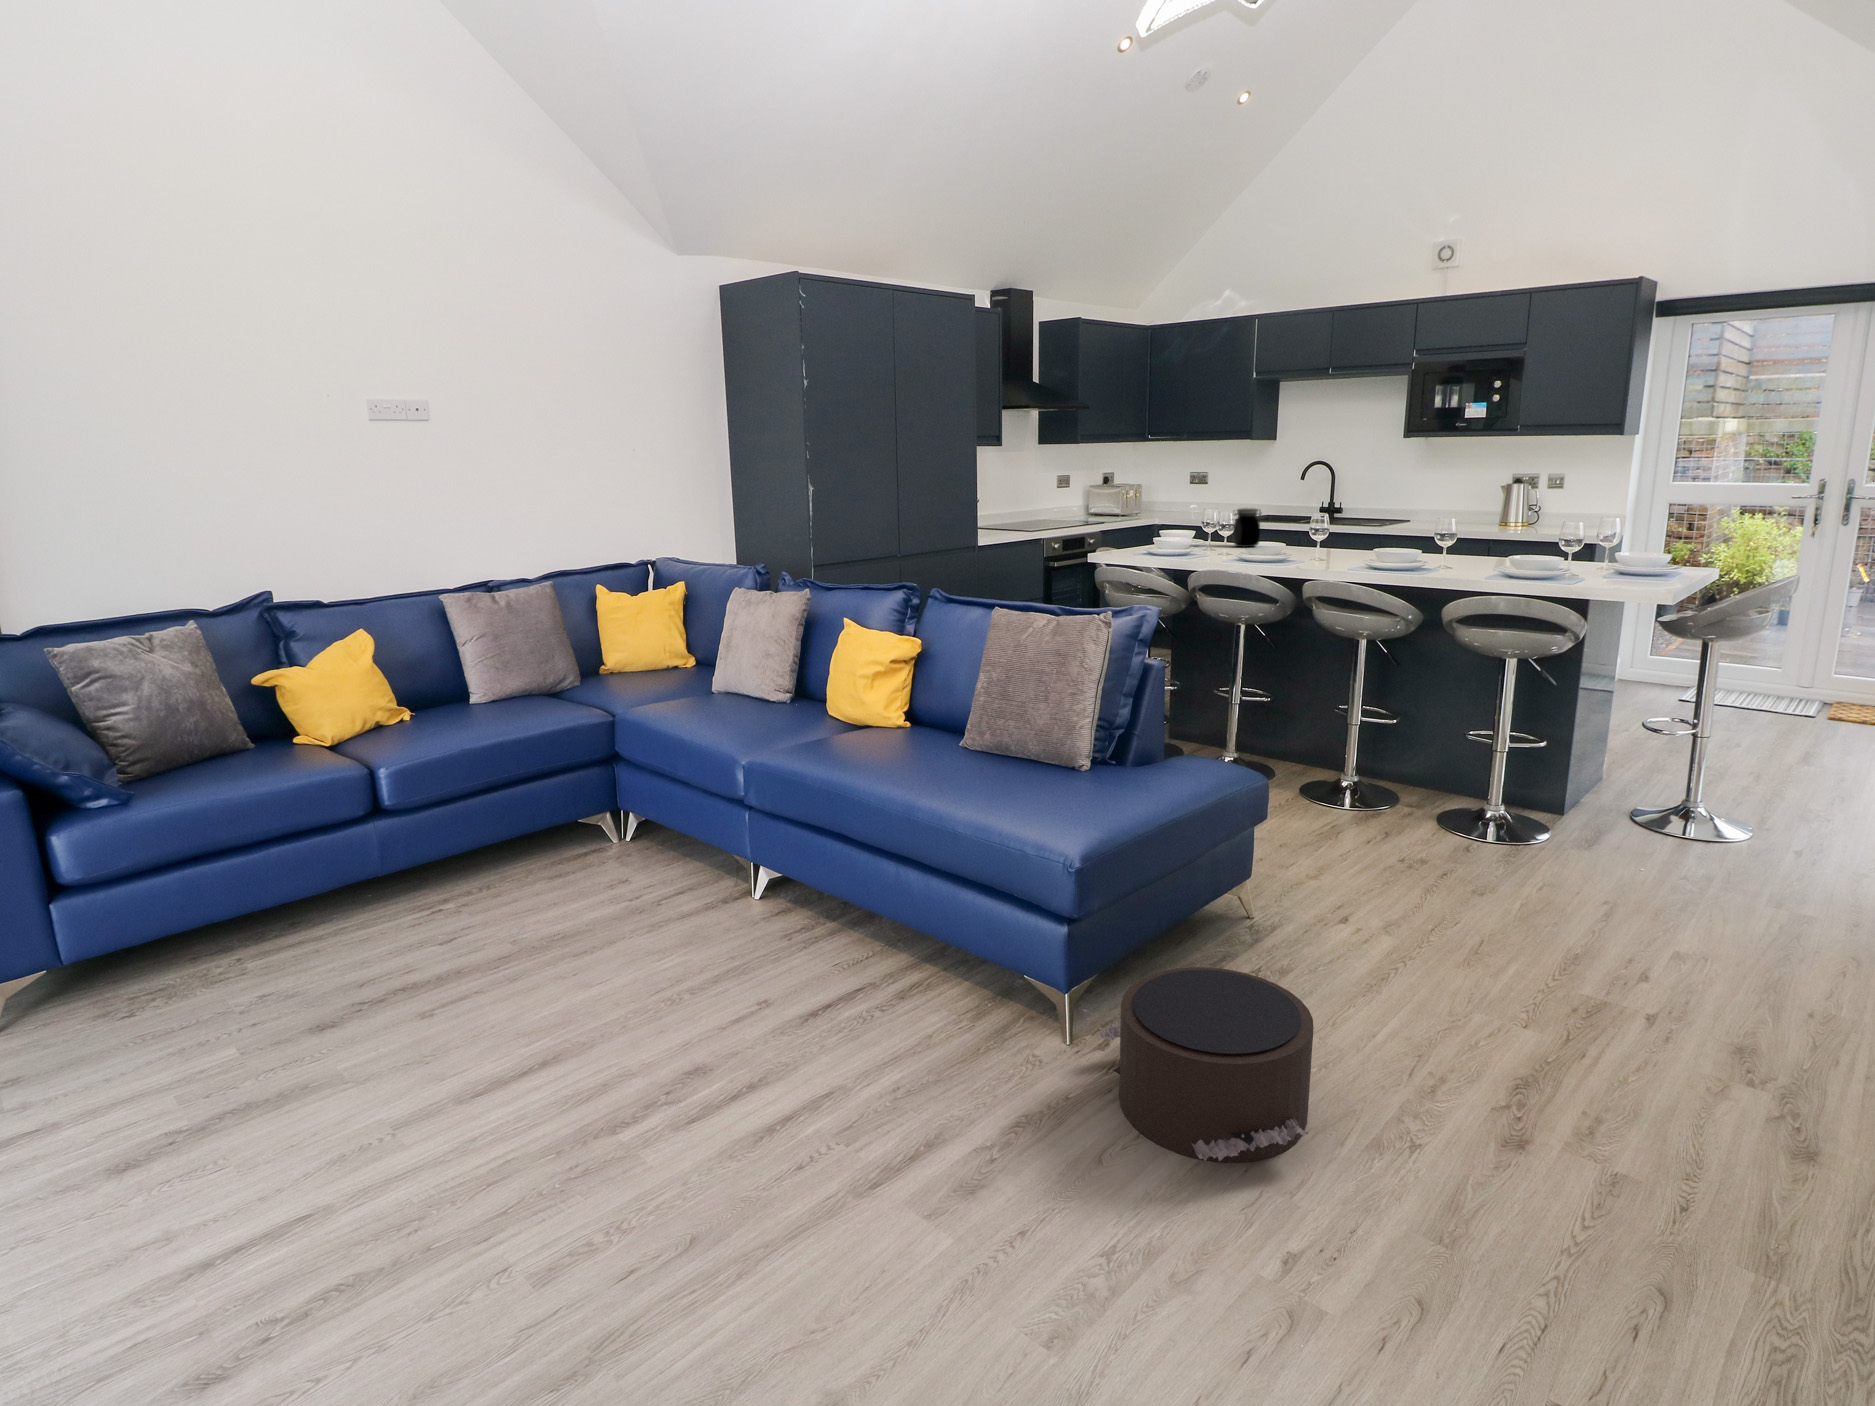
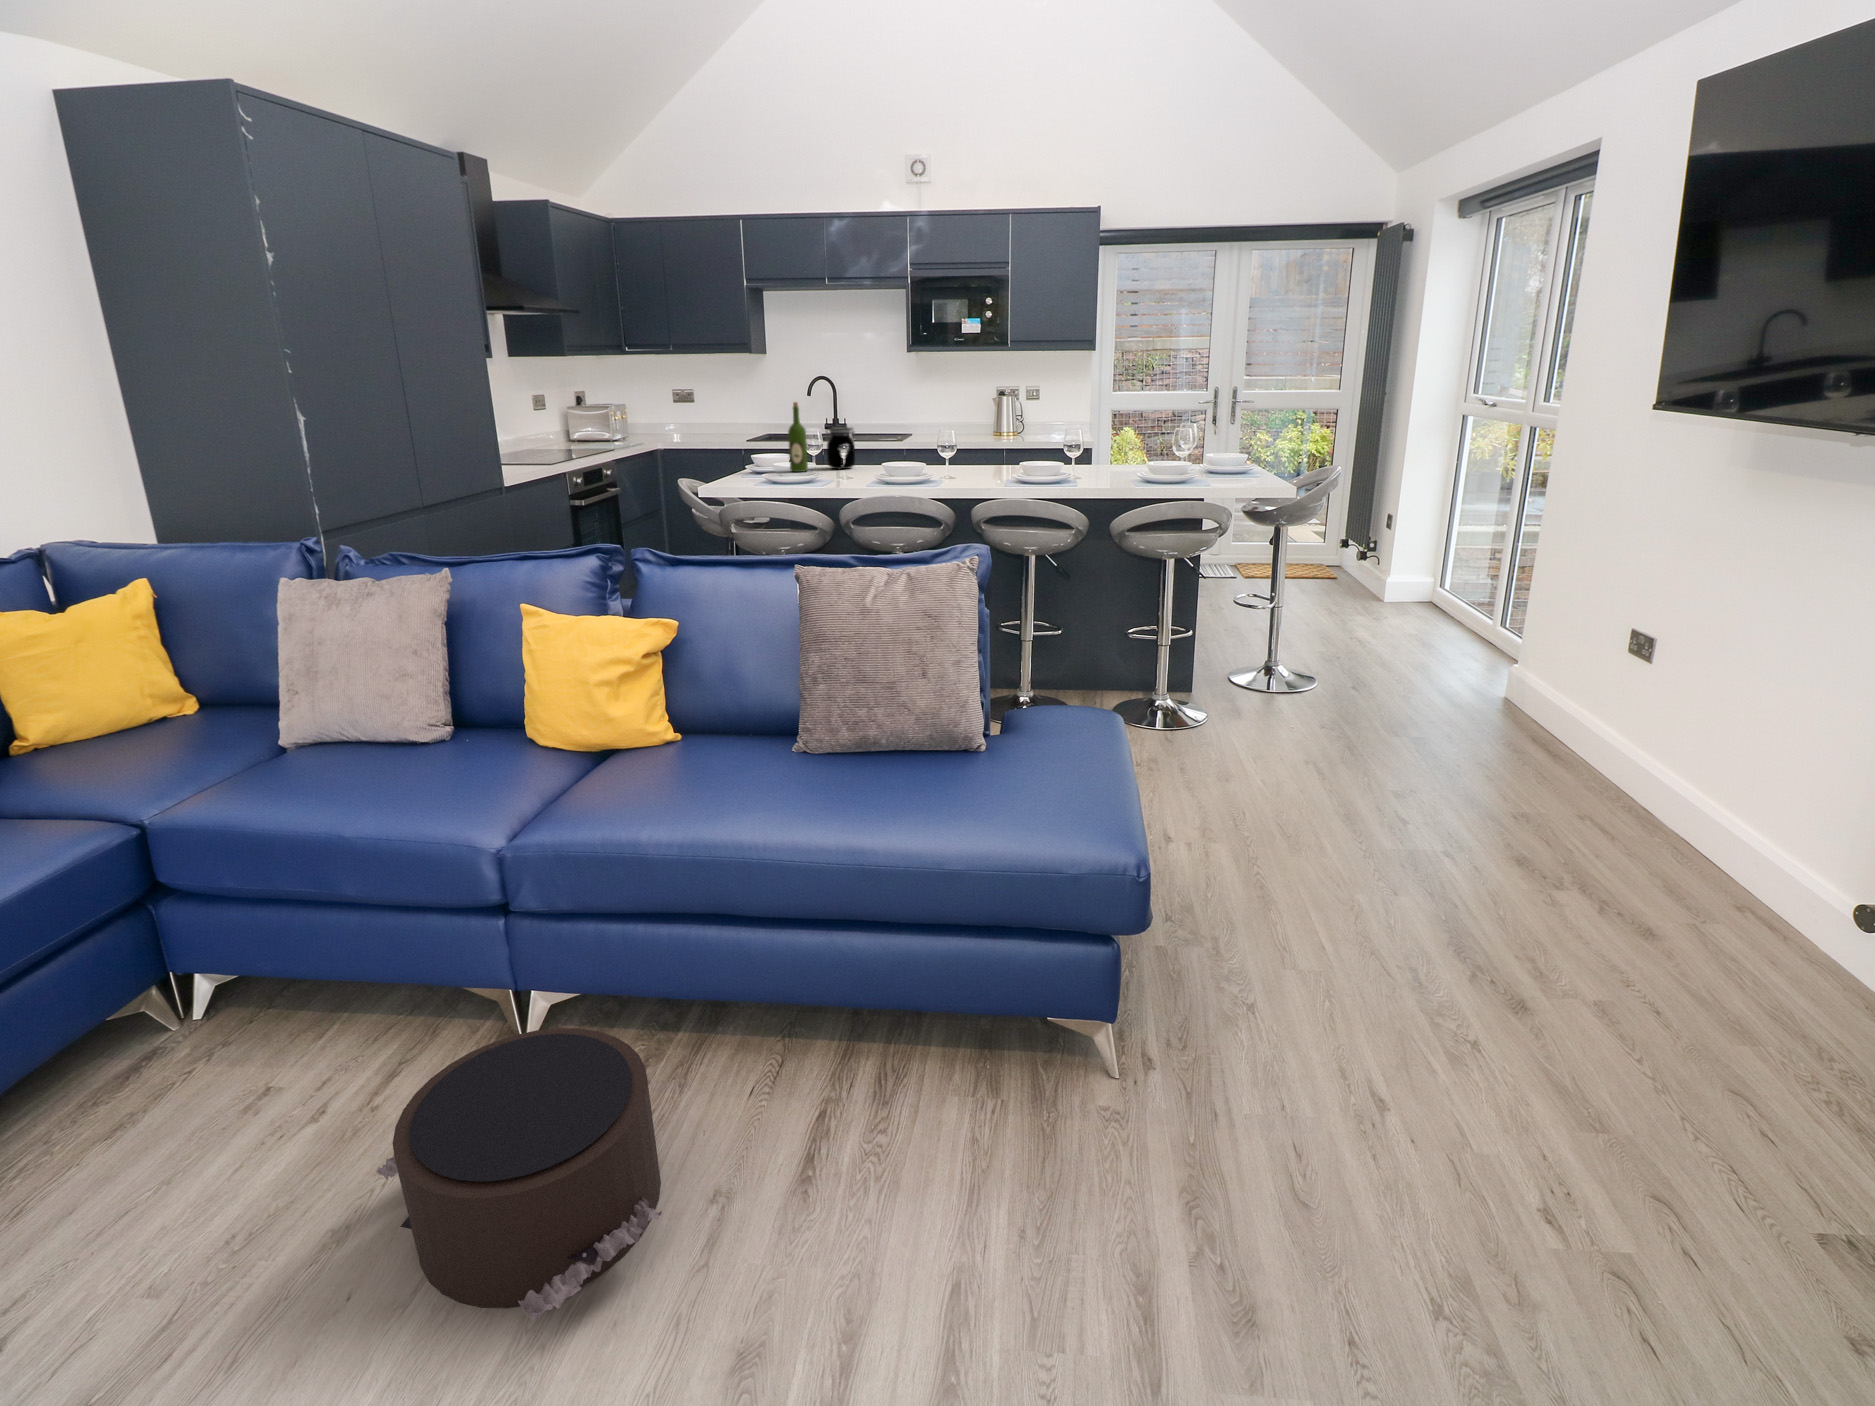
wine bottle: none [1194,484,1211,547] -> present [788,402,808,472]
pouf: present [1098,967,1314,1163] -> present [376,1028,662,1322]

